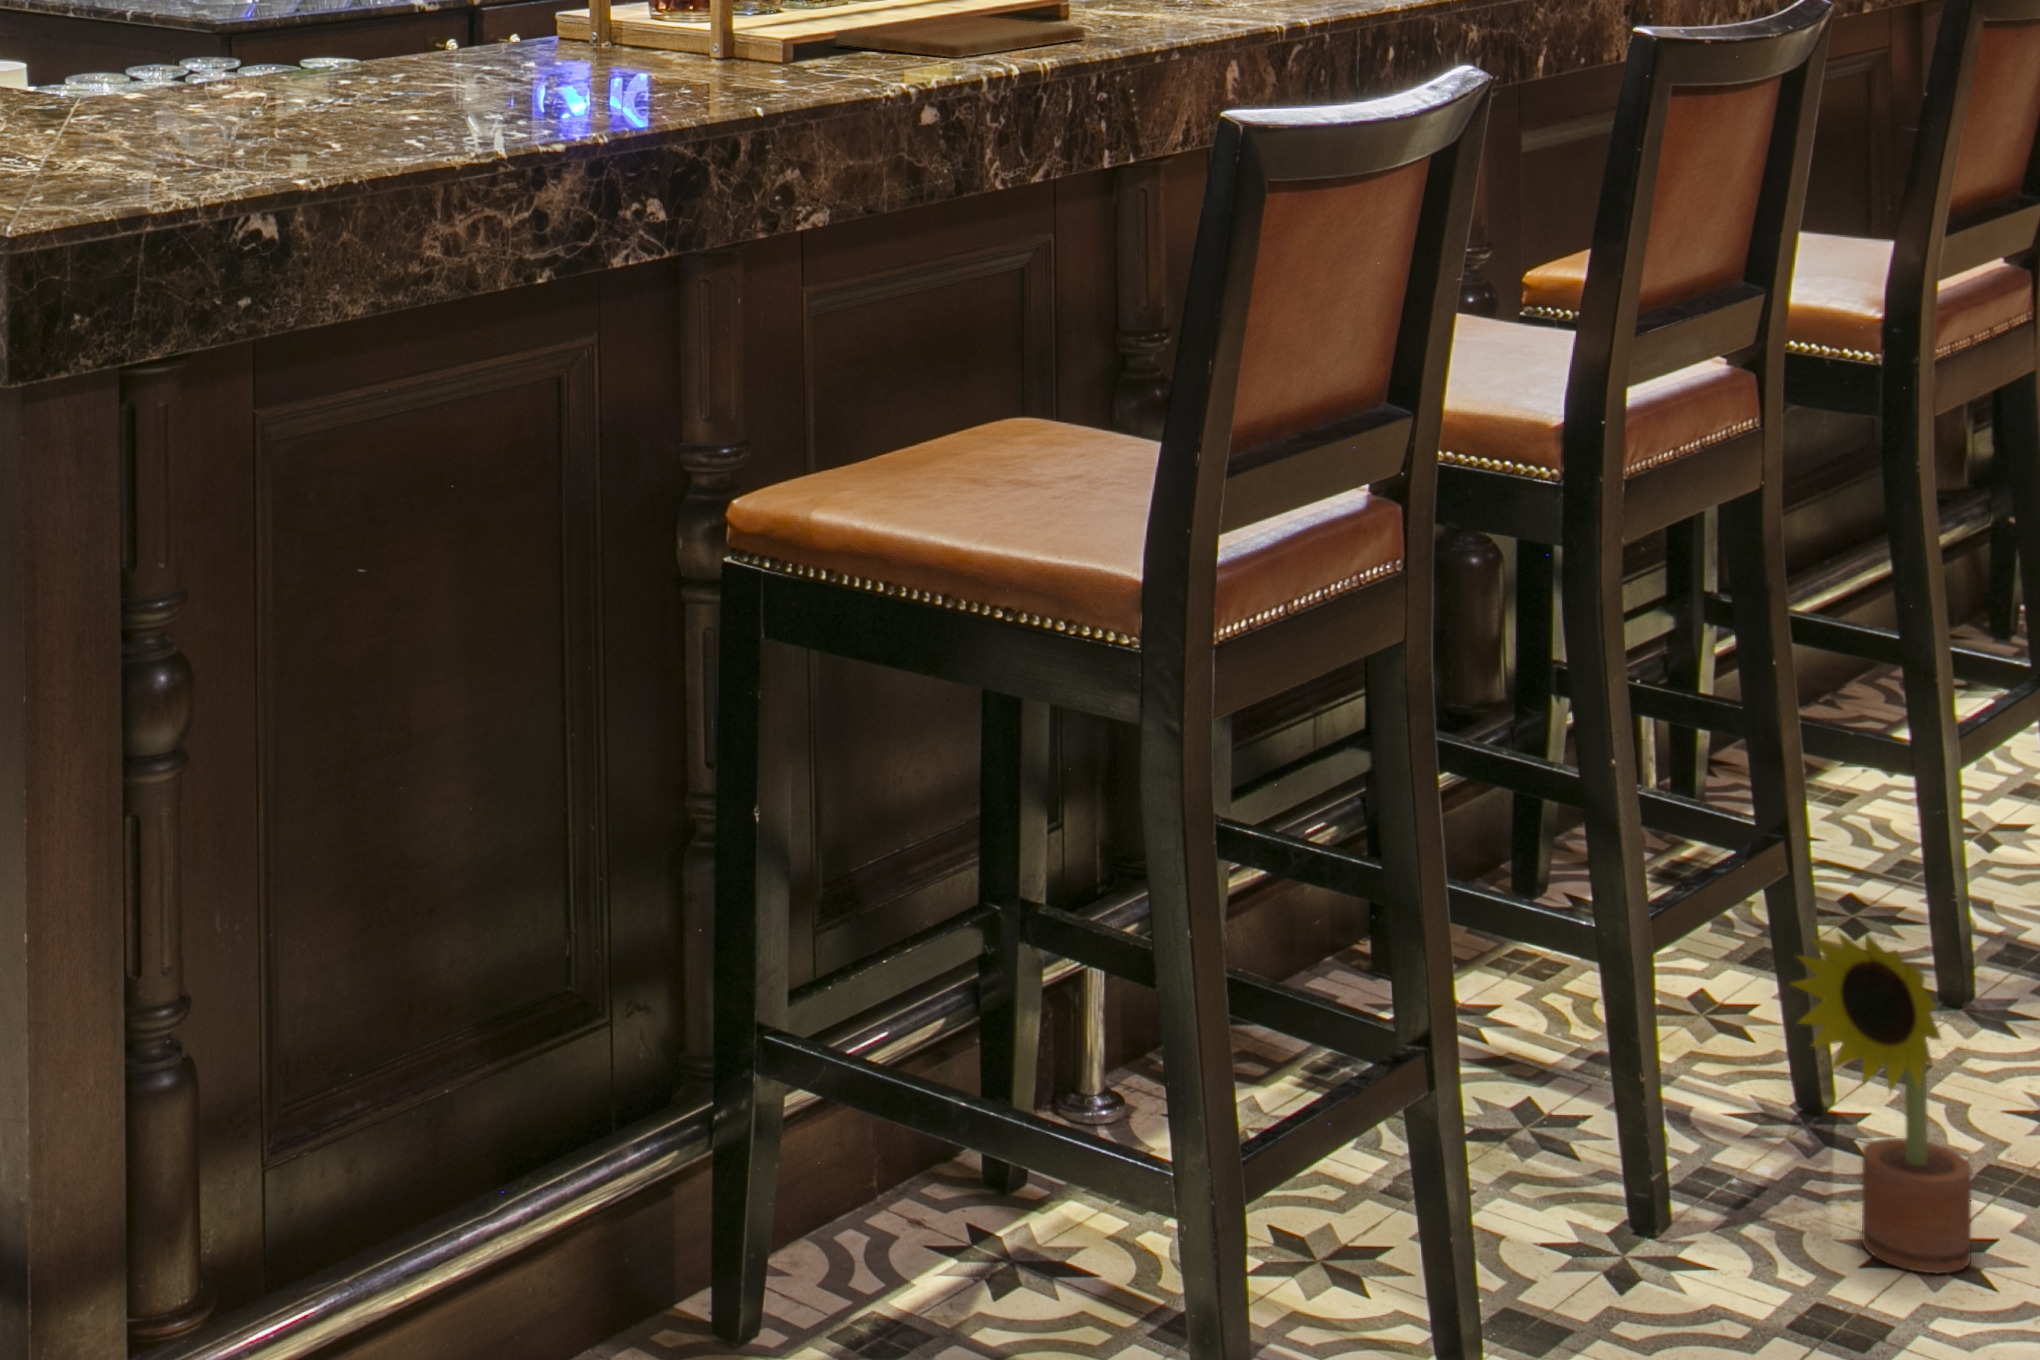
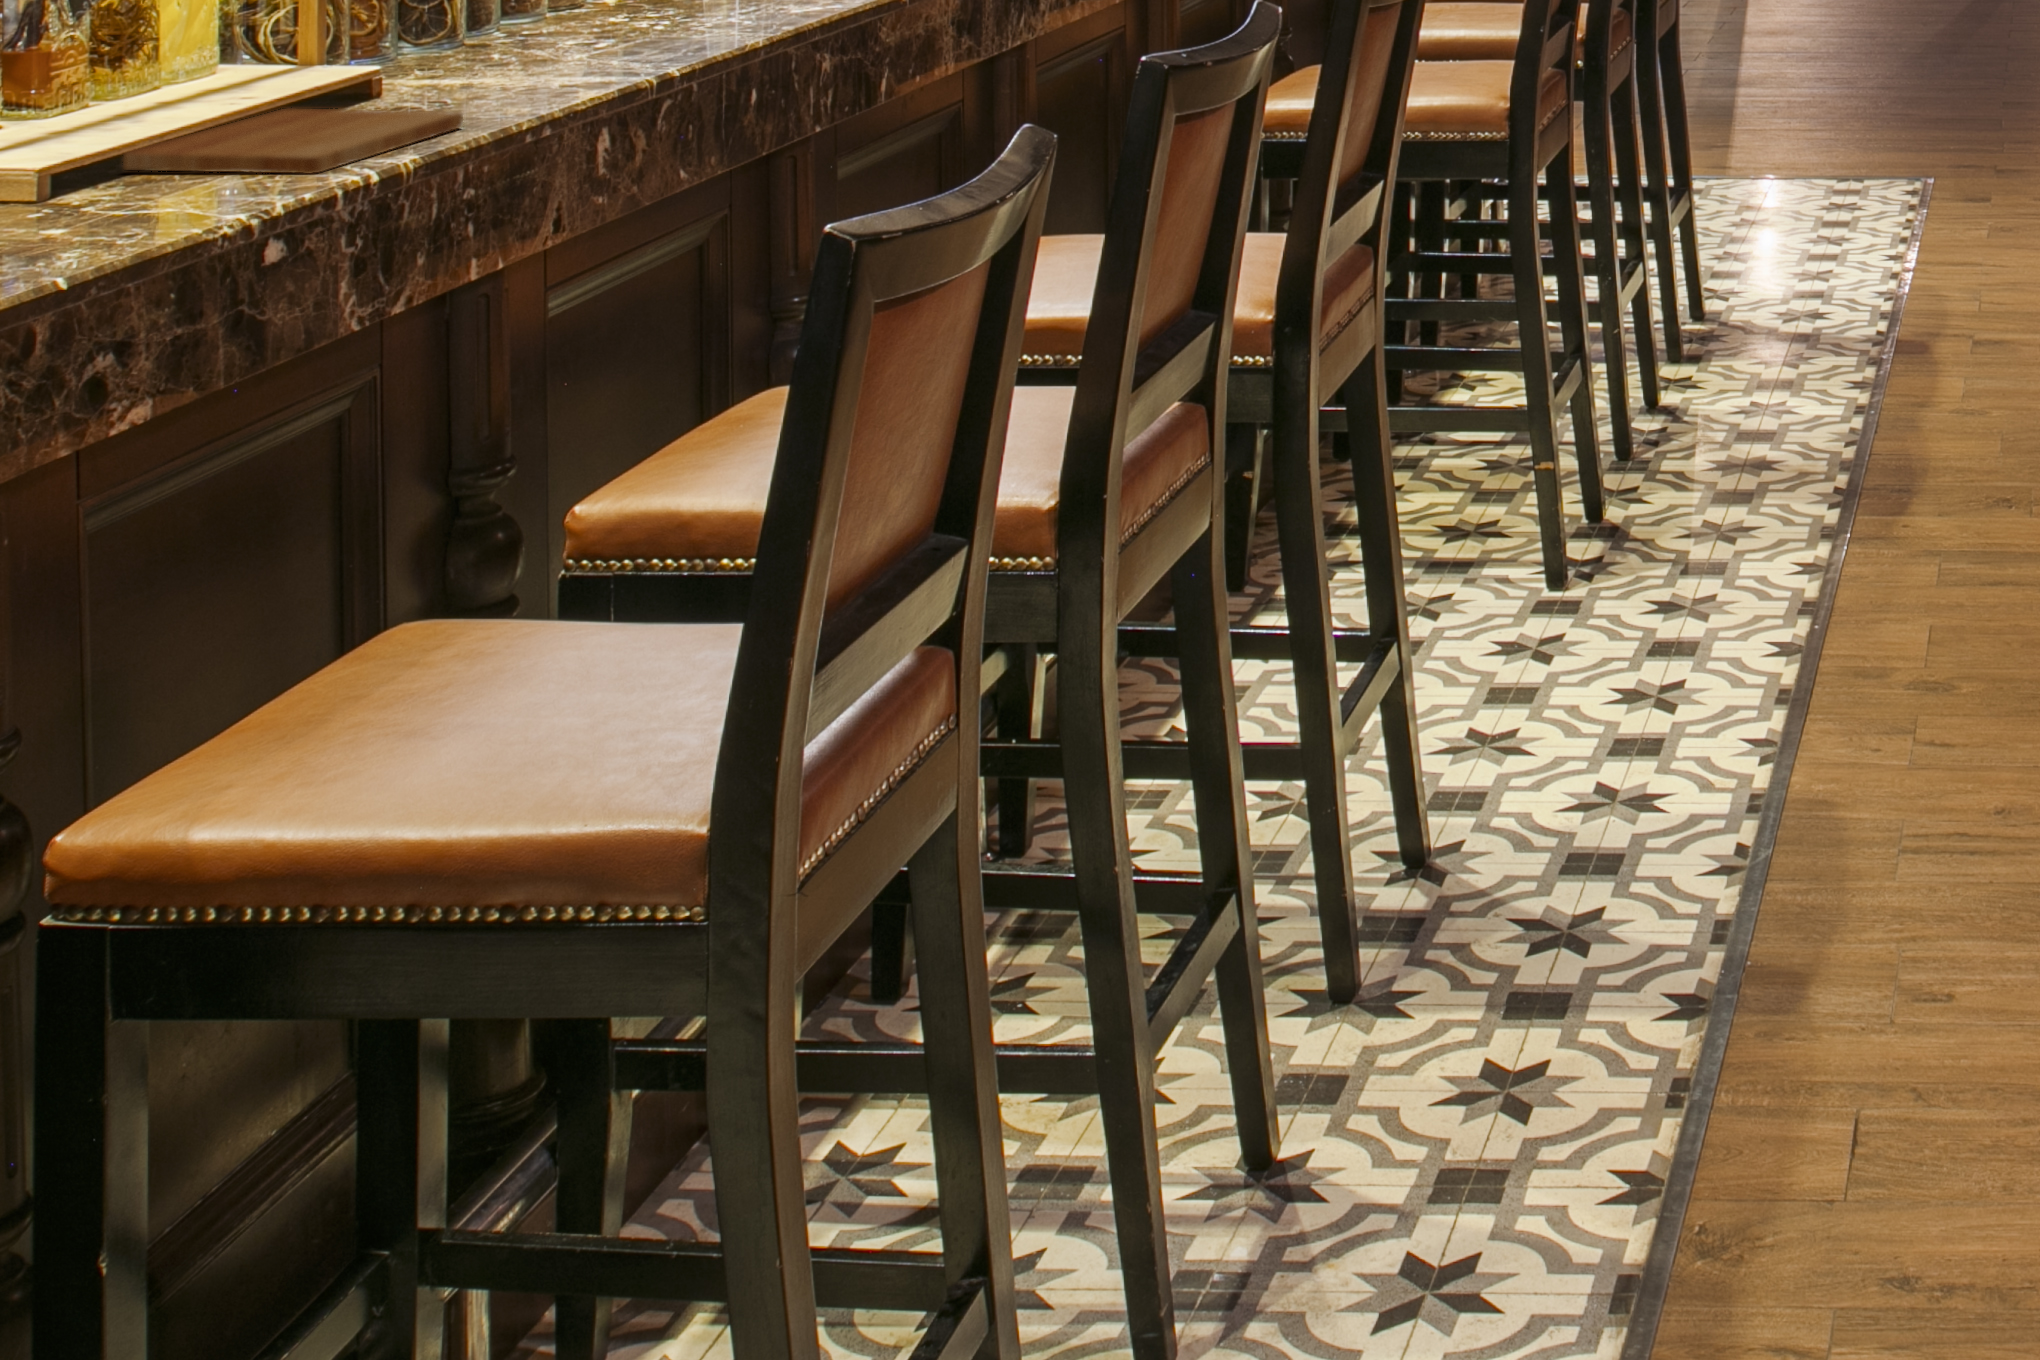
decorative plant: present [1791,934,1972,1273] -> none [1295,979,1464,1313]

